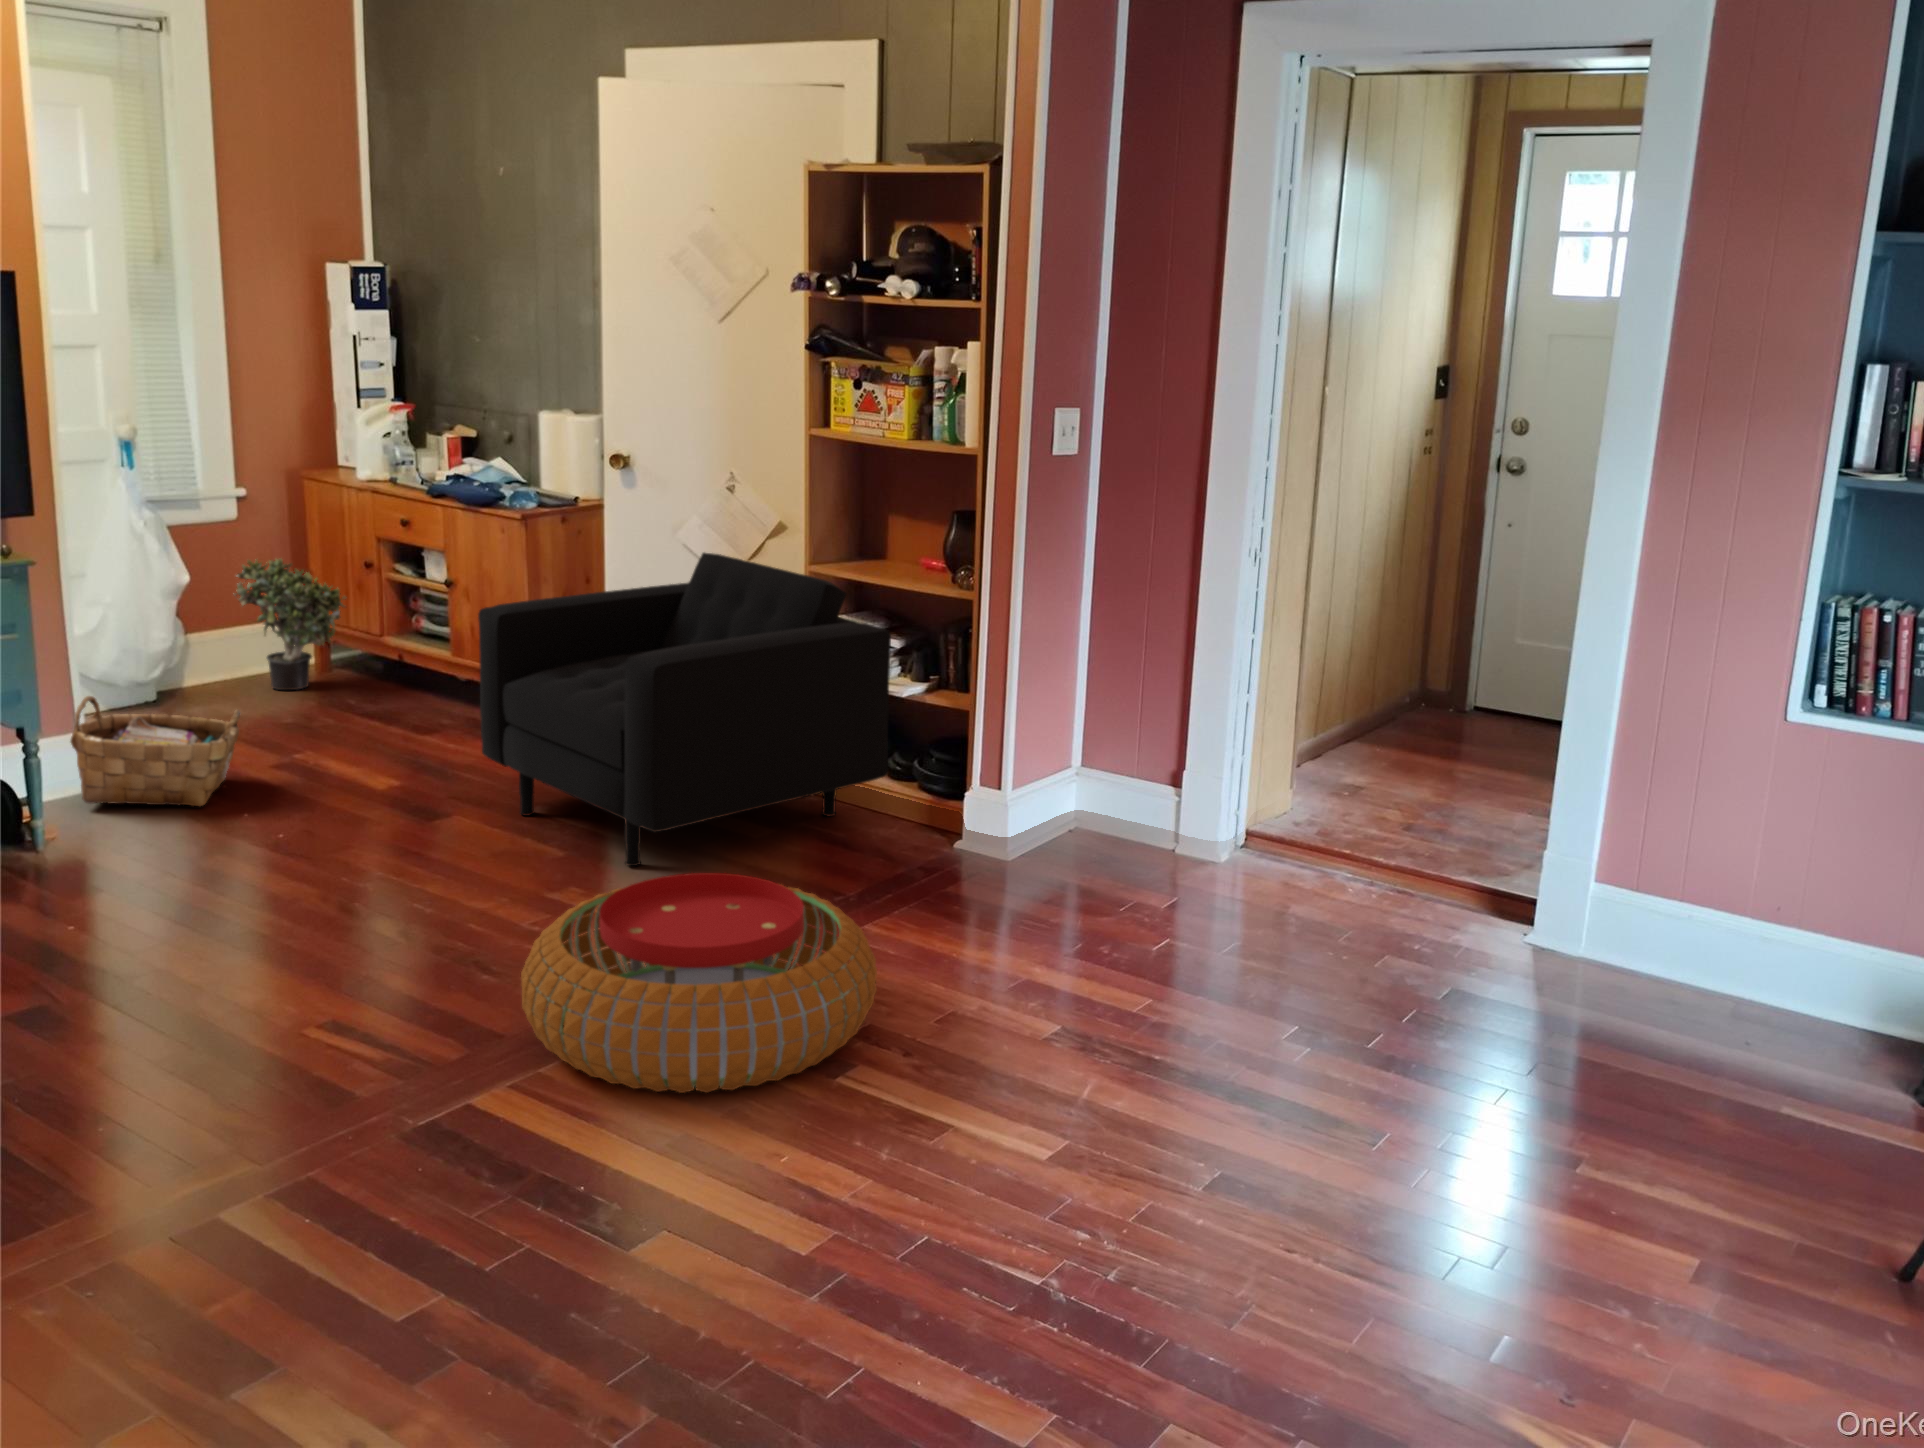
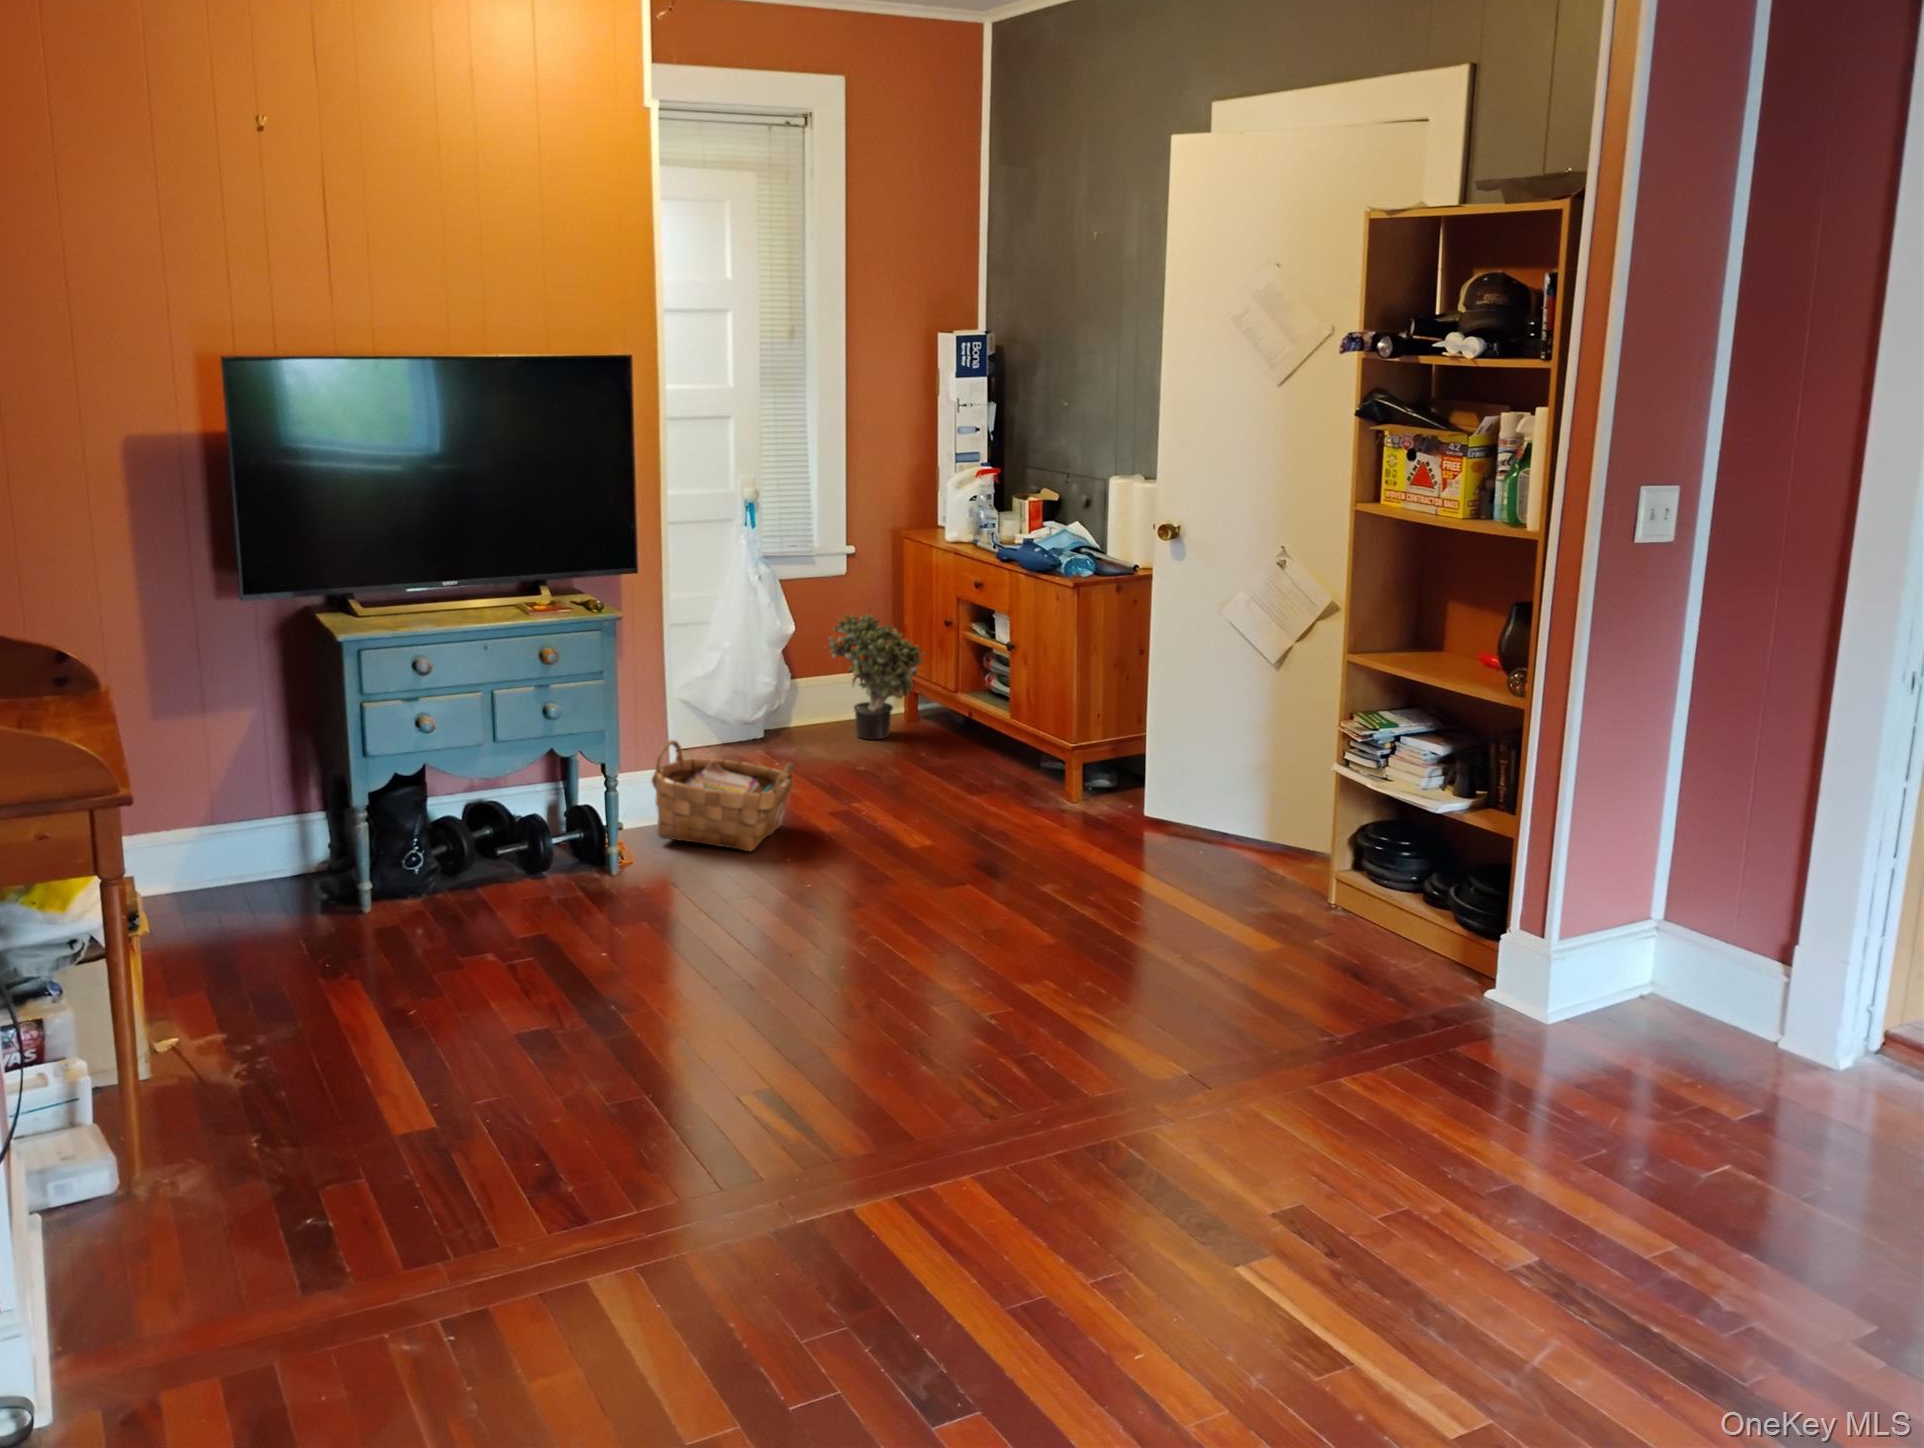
armchair: present [478,553,891,866] -> none [997,634,1426,969]
pouf: present [521,873,877,1093] -> none [927,999,1312,1259]

